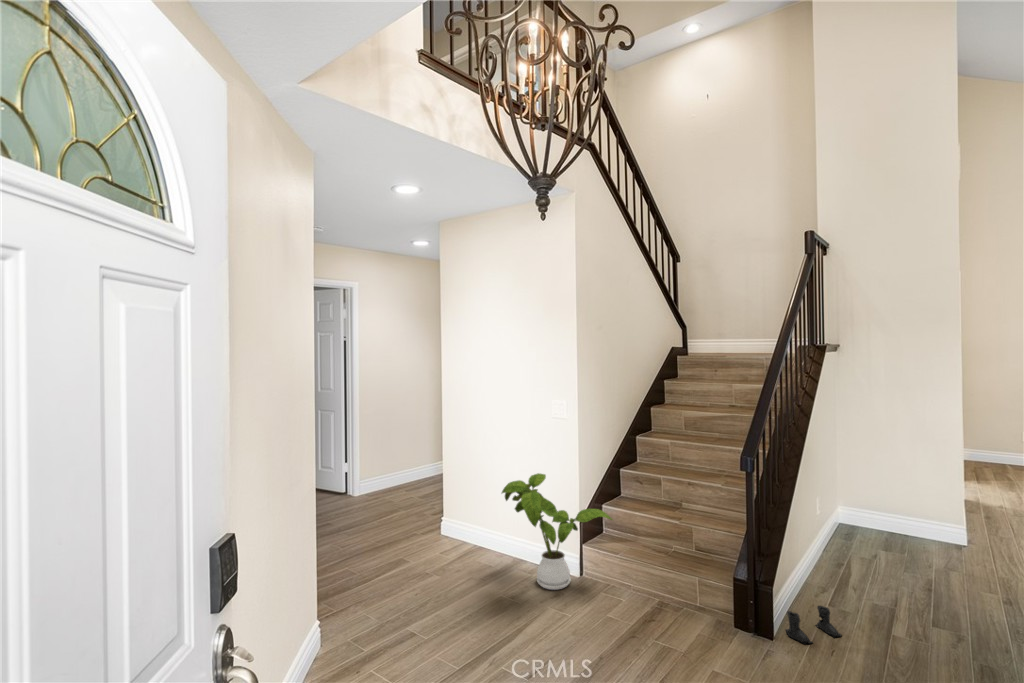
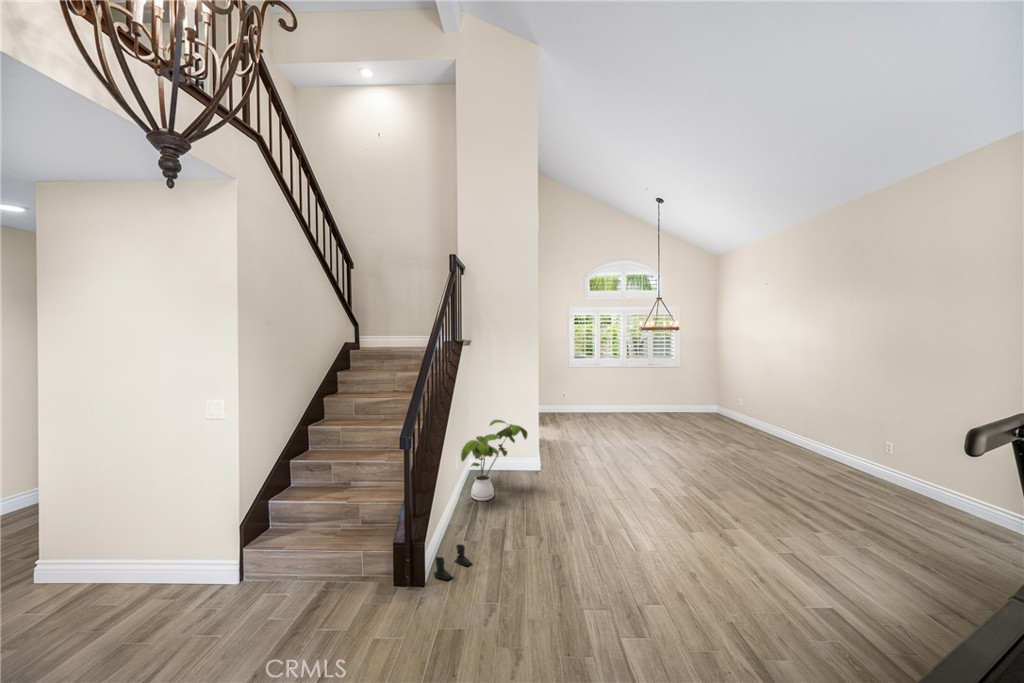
house plant: present [502,473,612,590] -> present [461,420,528,501]

